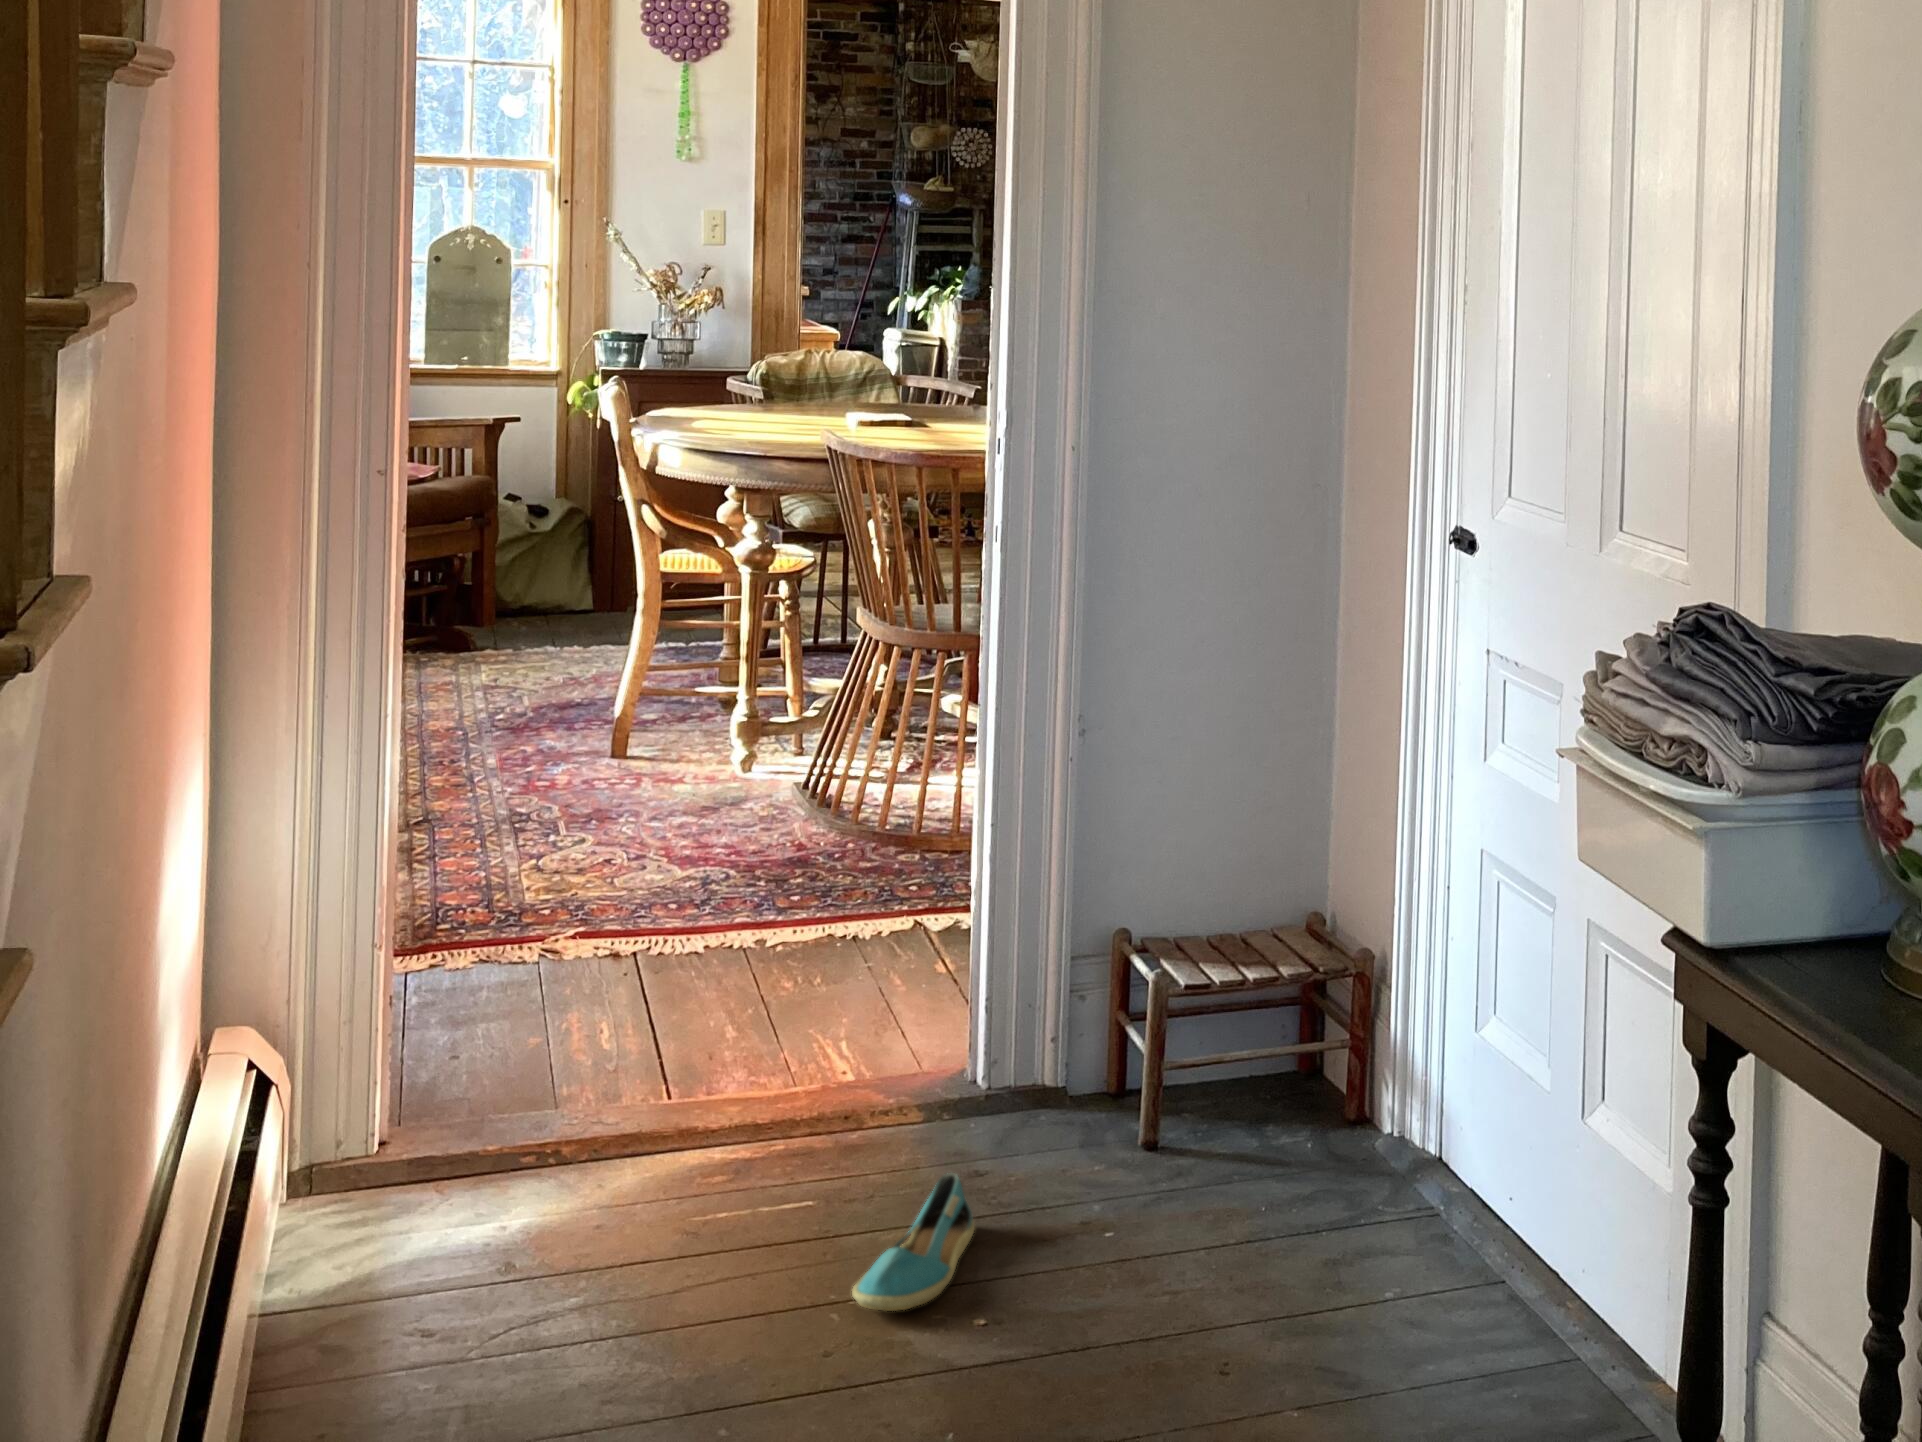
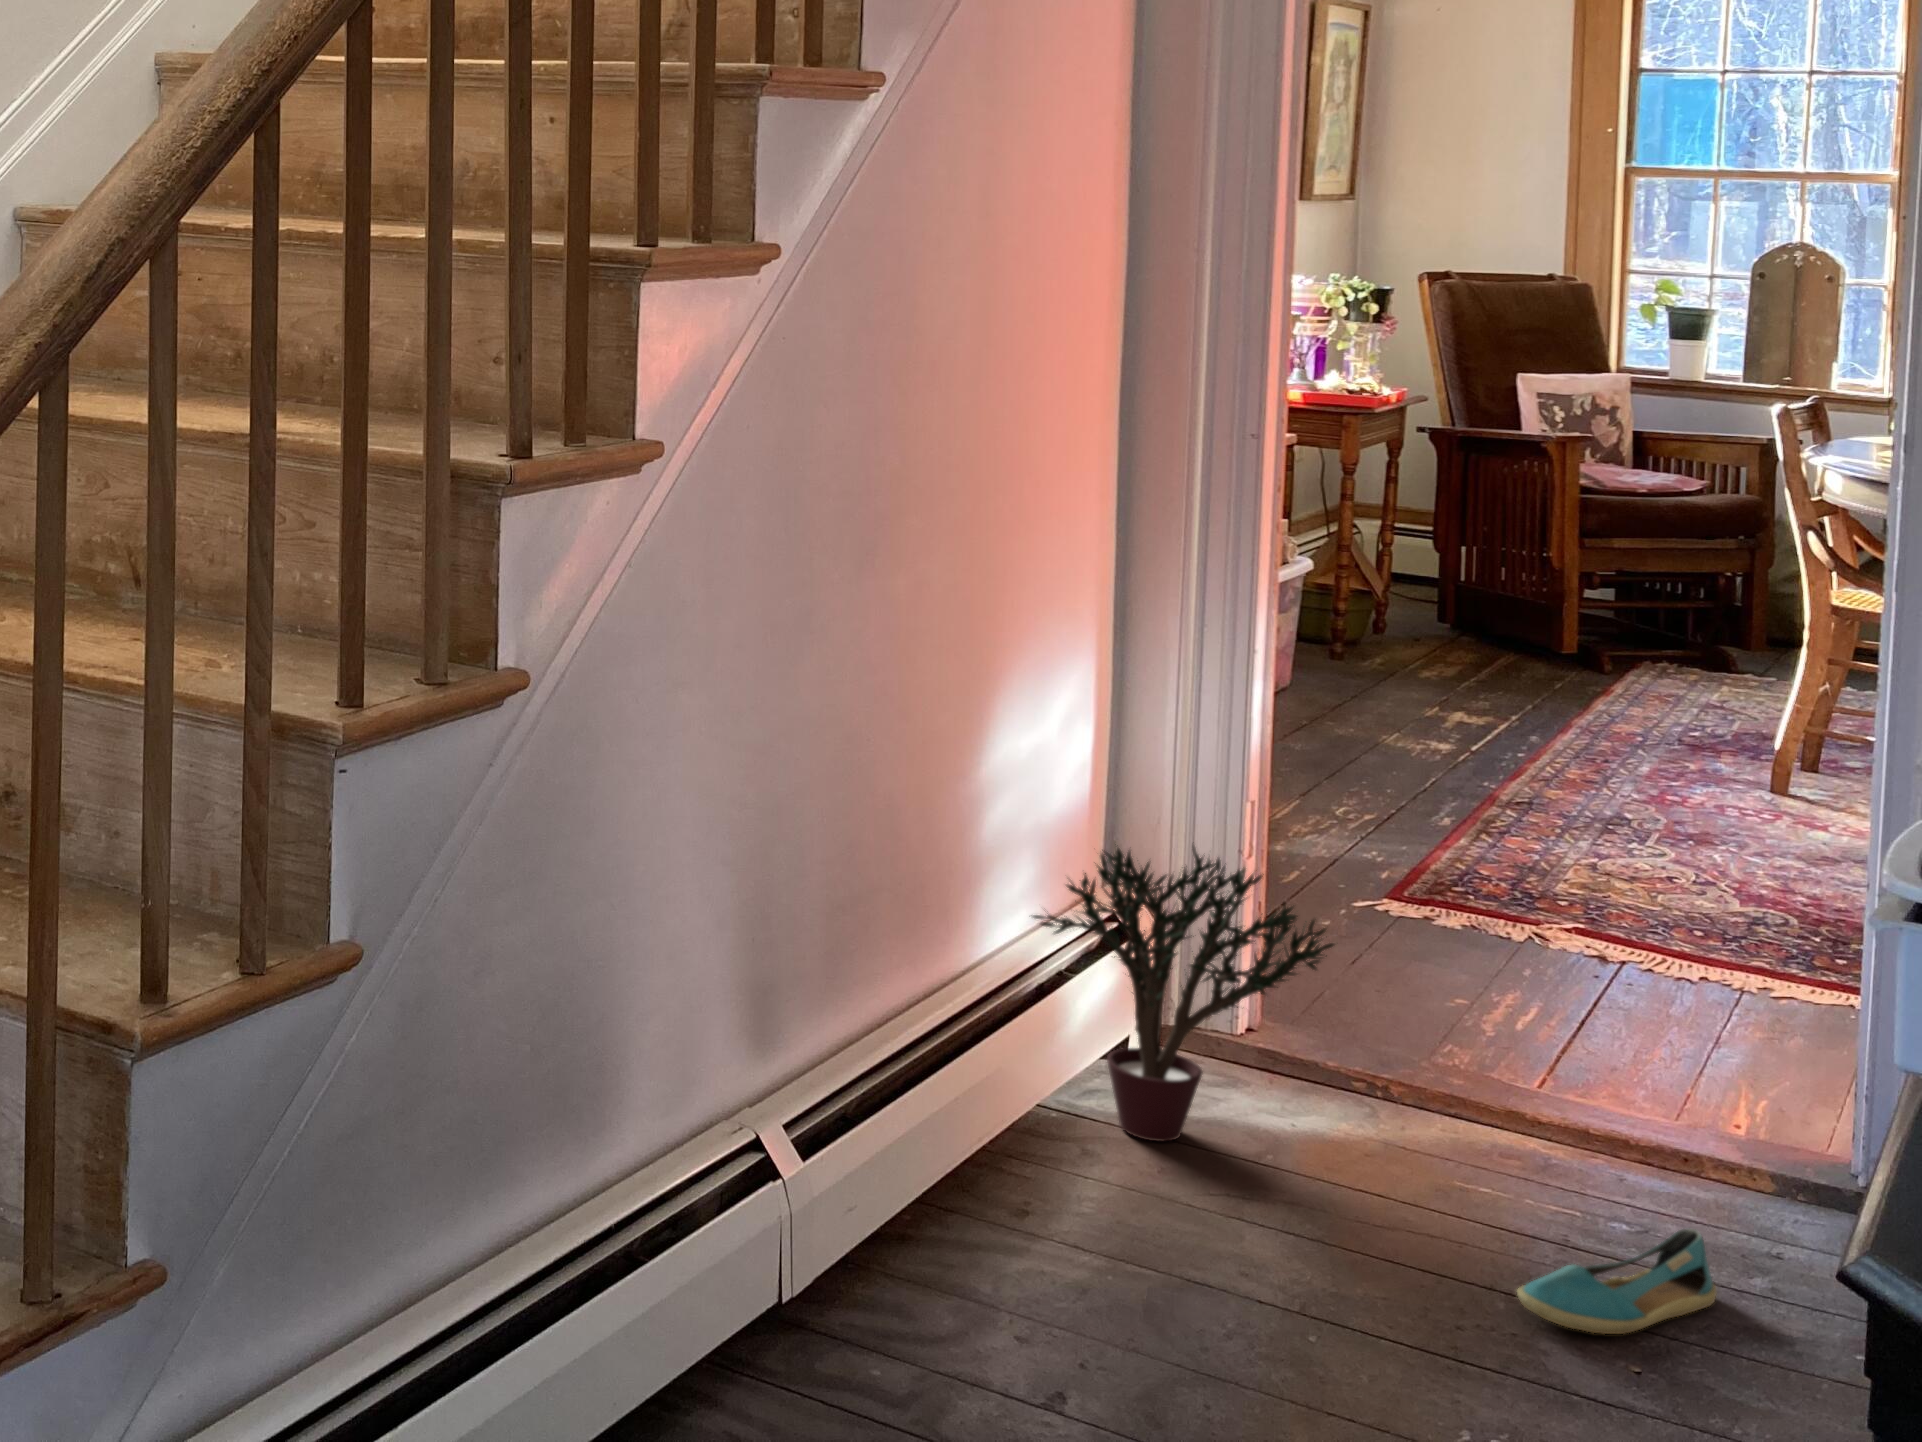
potted plant: none [229,962,563,1319] -> present [1033,844,1334,1141]

